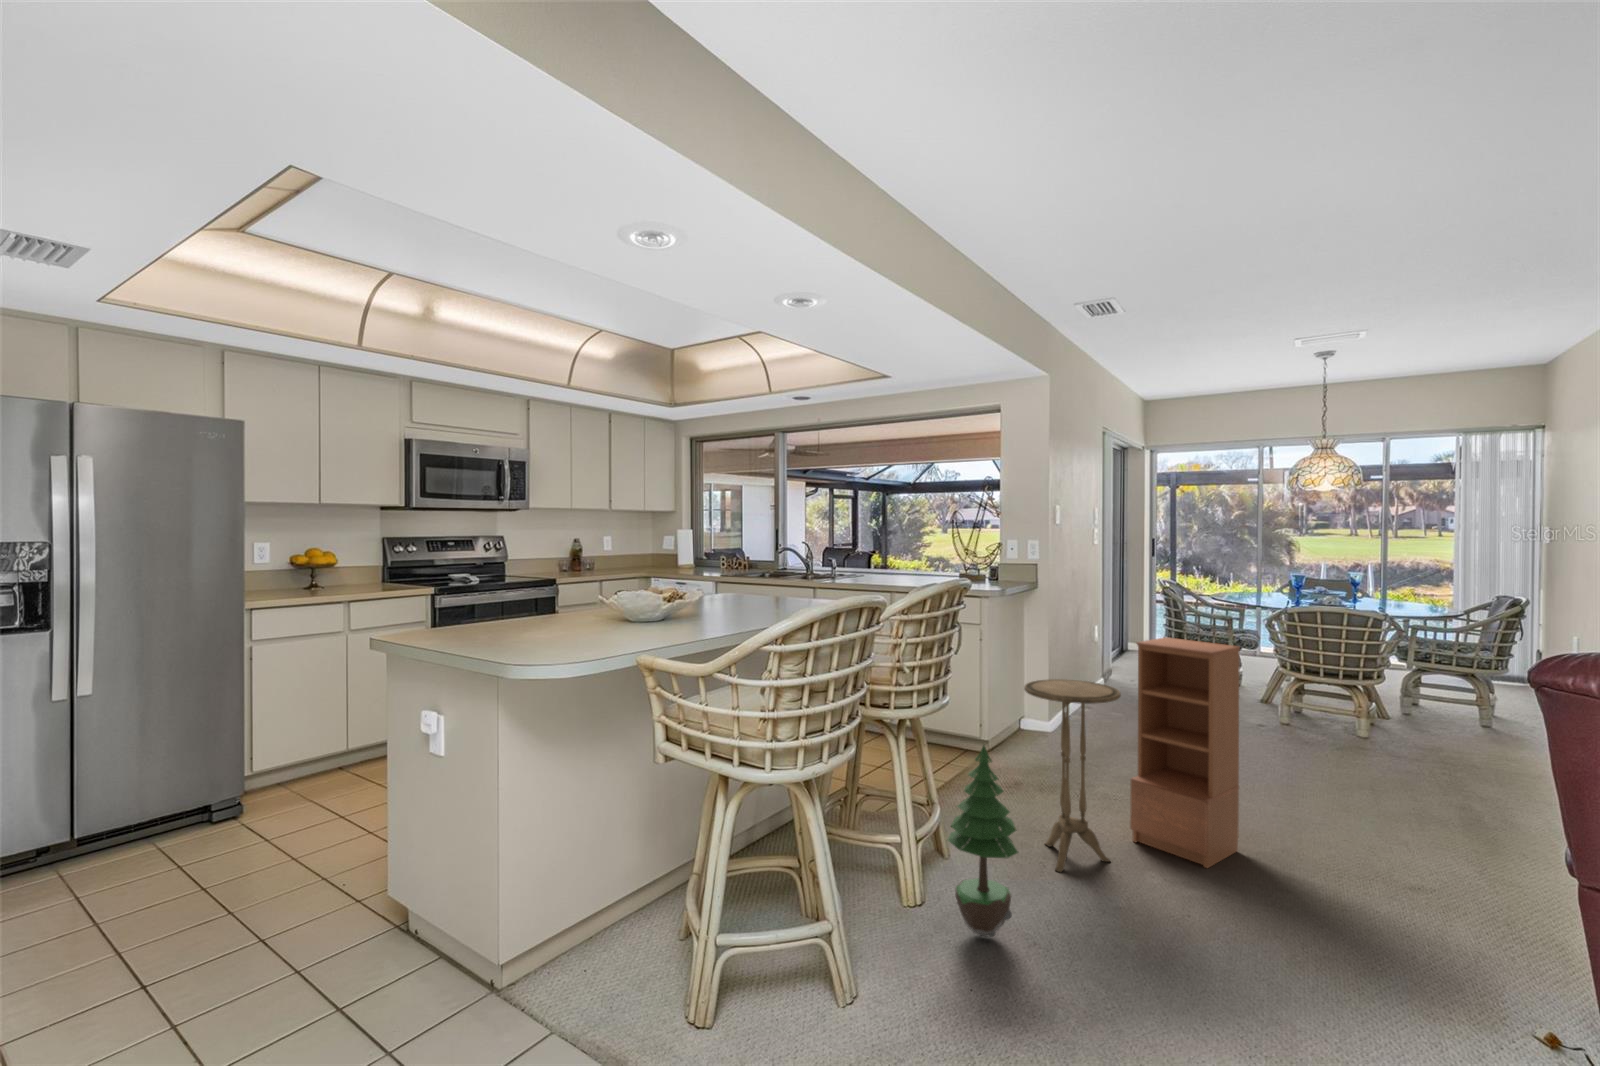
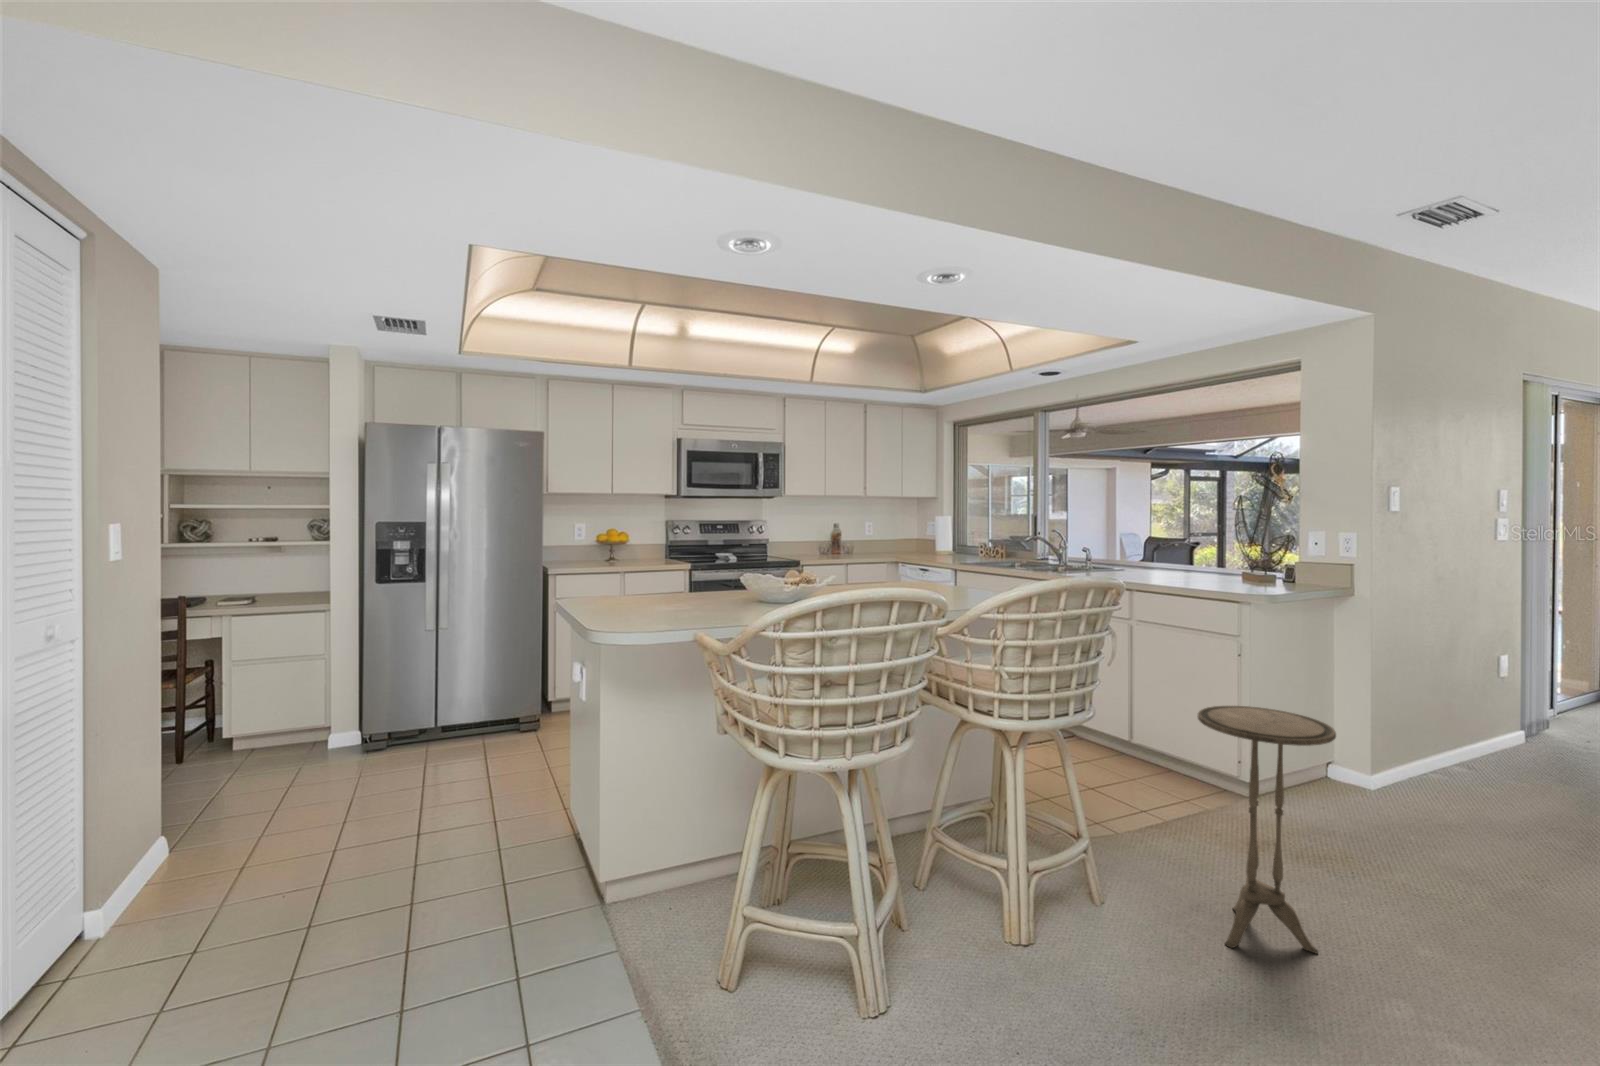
bookcase: present [1130,637,1240,868] -> none [1369,669,1571,1003]
potted tree: present [947,745,1018,937] -> none [1029,770,1117,998]

